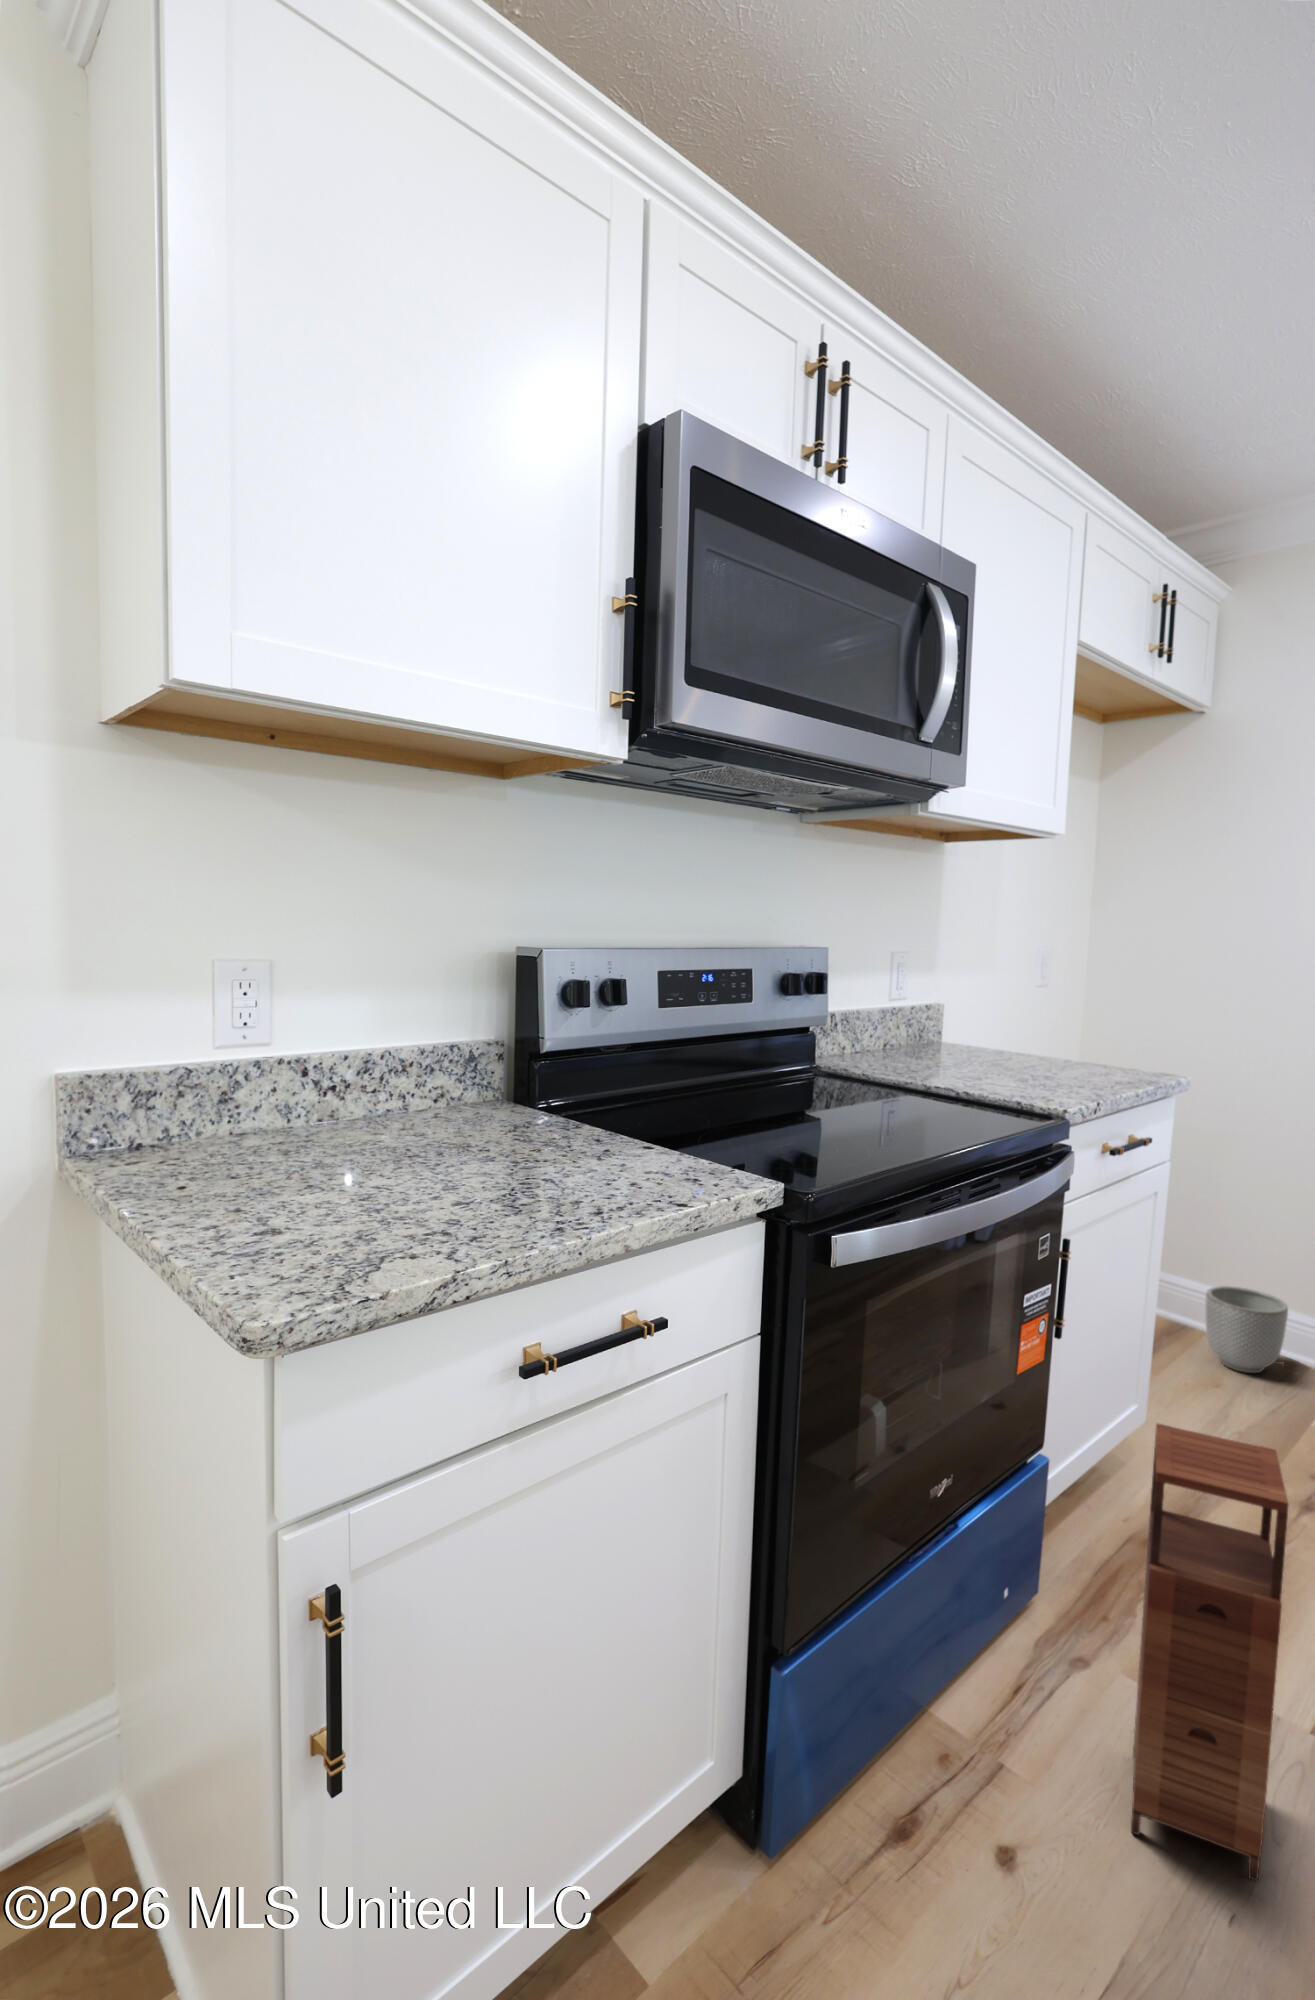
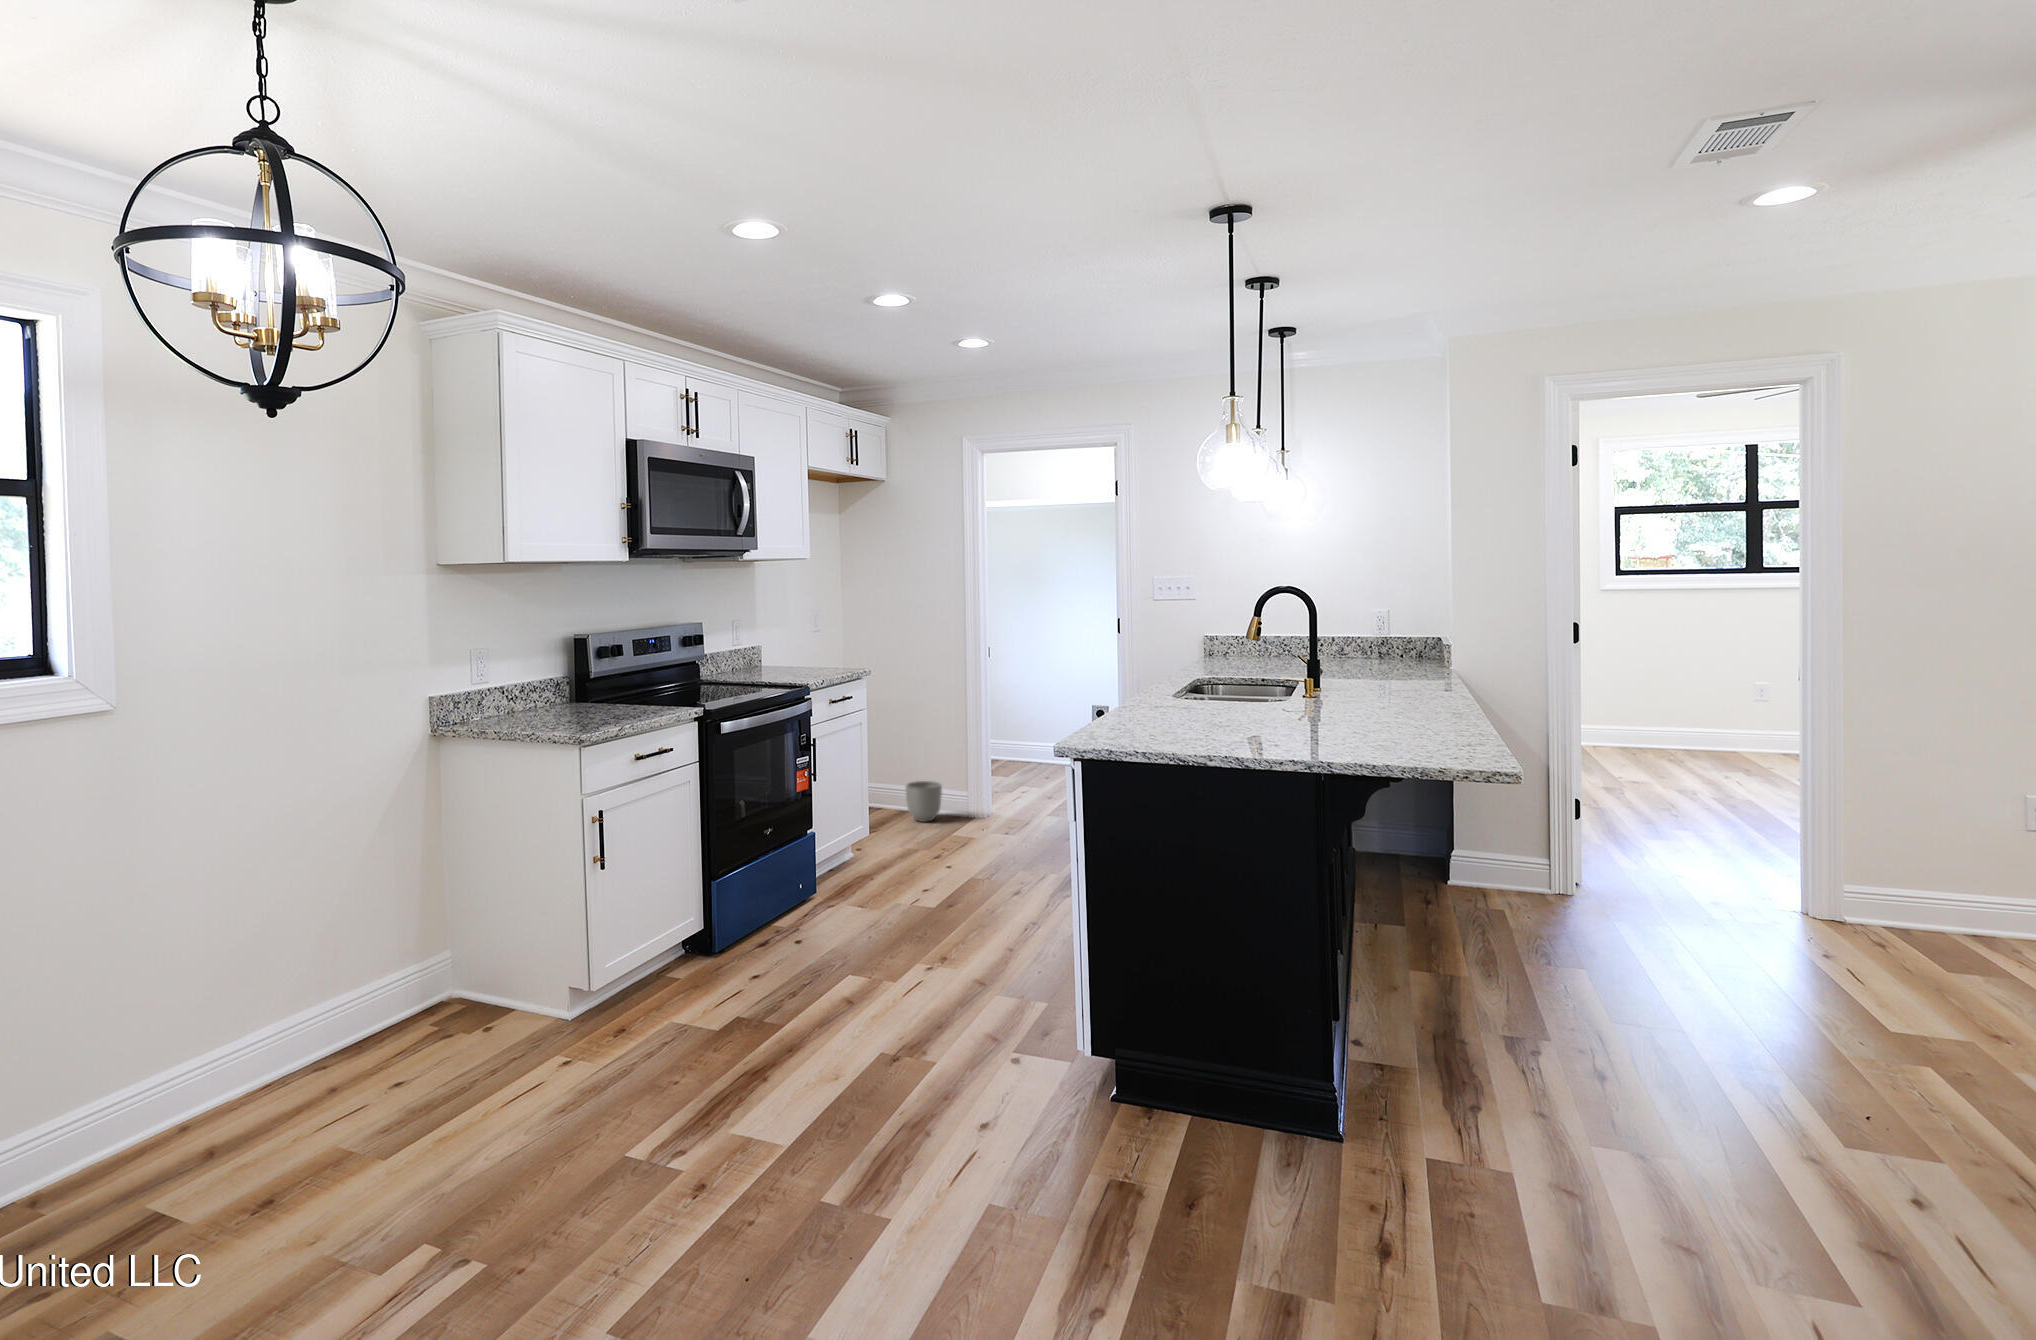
storage cabinet: present [1131,1424,1289,1881] -> none [835,792,880,933]

